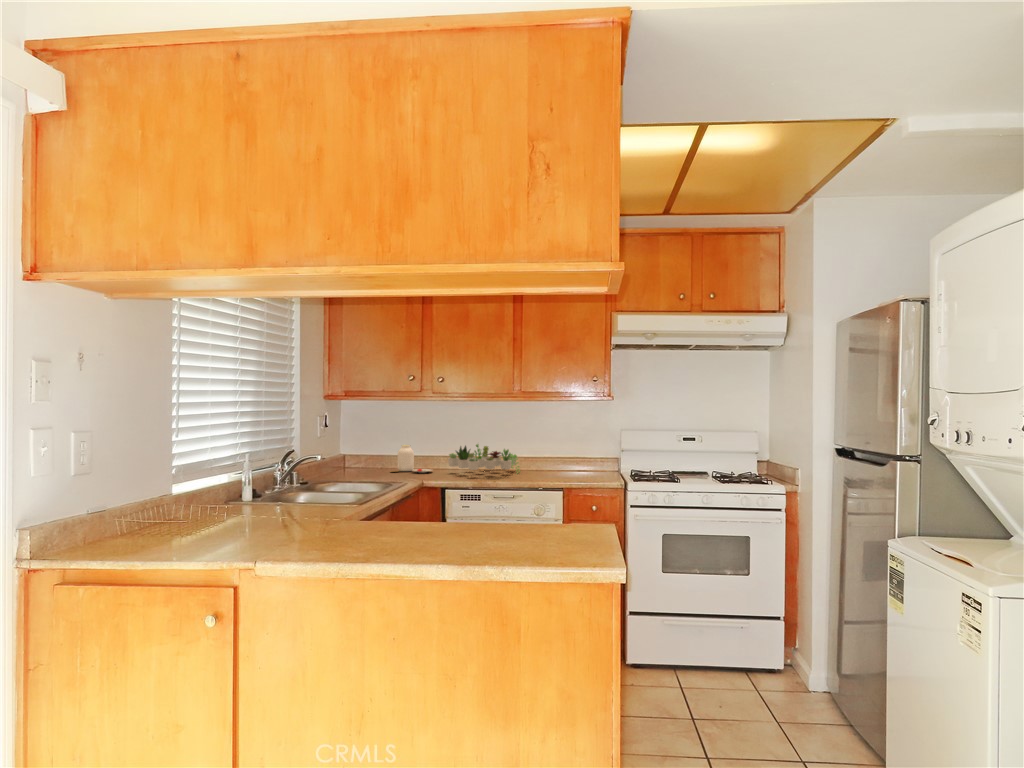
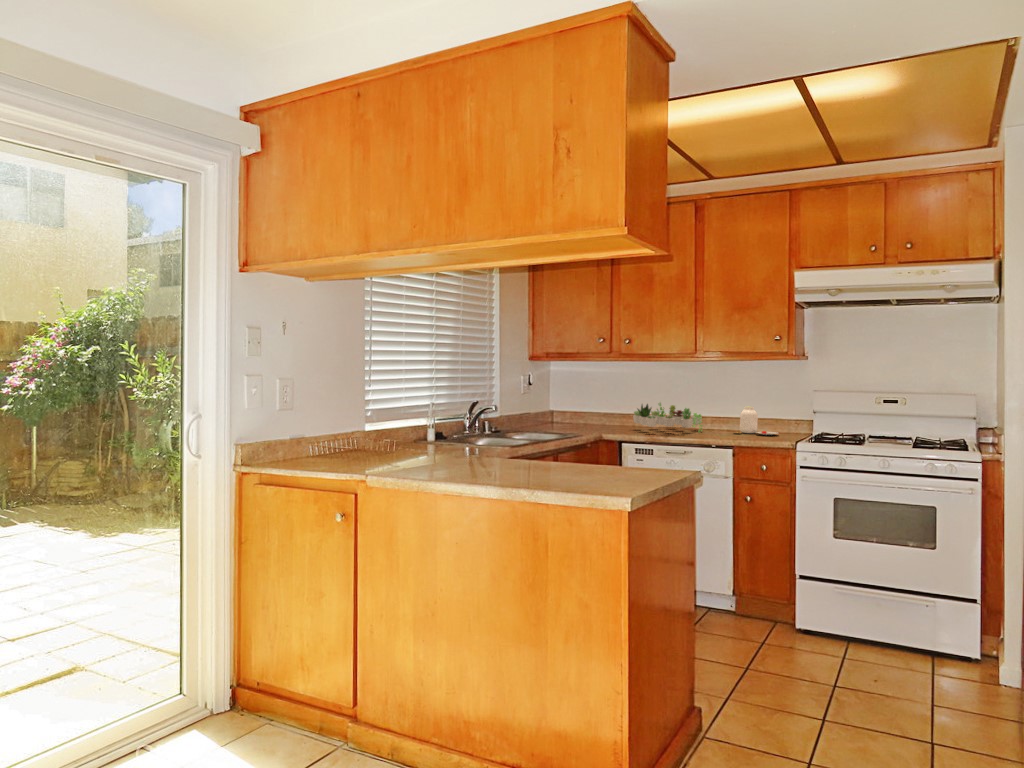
jar: present [397,445,432,473] -> present [740,407,778,435]

